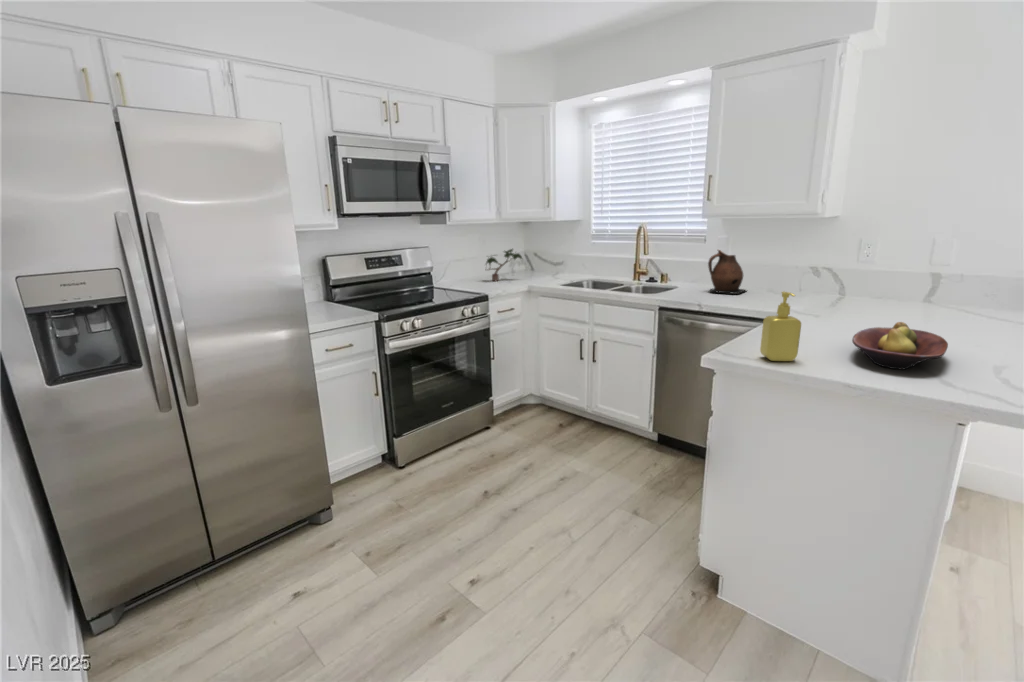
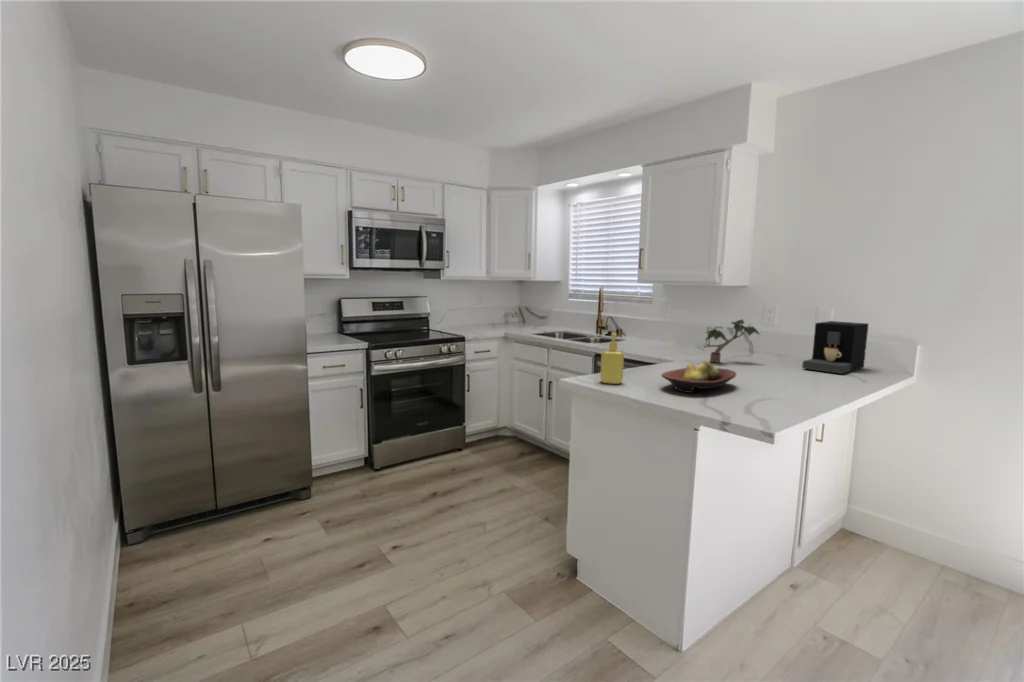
potted plant: present [486,249,522,281] -> present [704,319,759,363]
ceramic pitcher: present [708,250,746,294] -> none [644,309,678,347]
coffee maker: none [946,255,1016,321] -> present [802,321,868,374]

